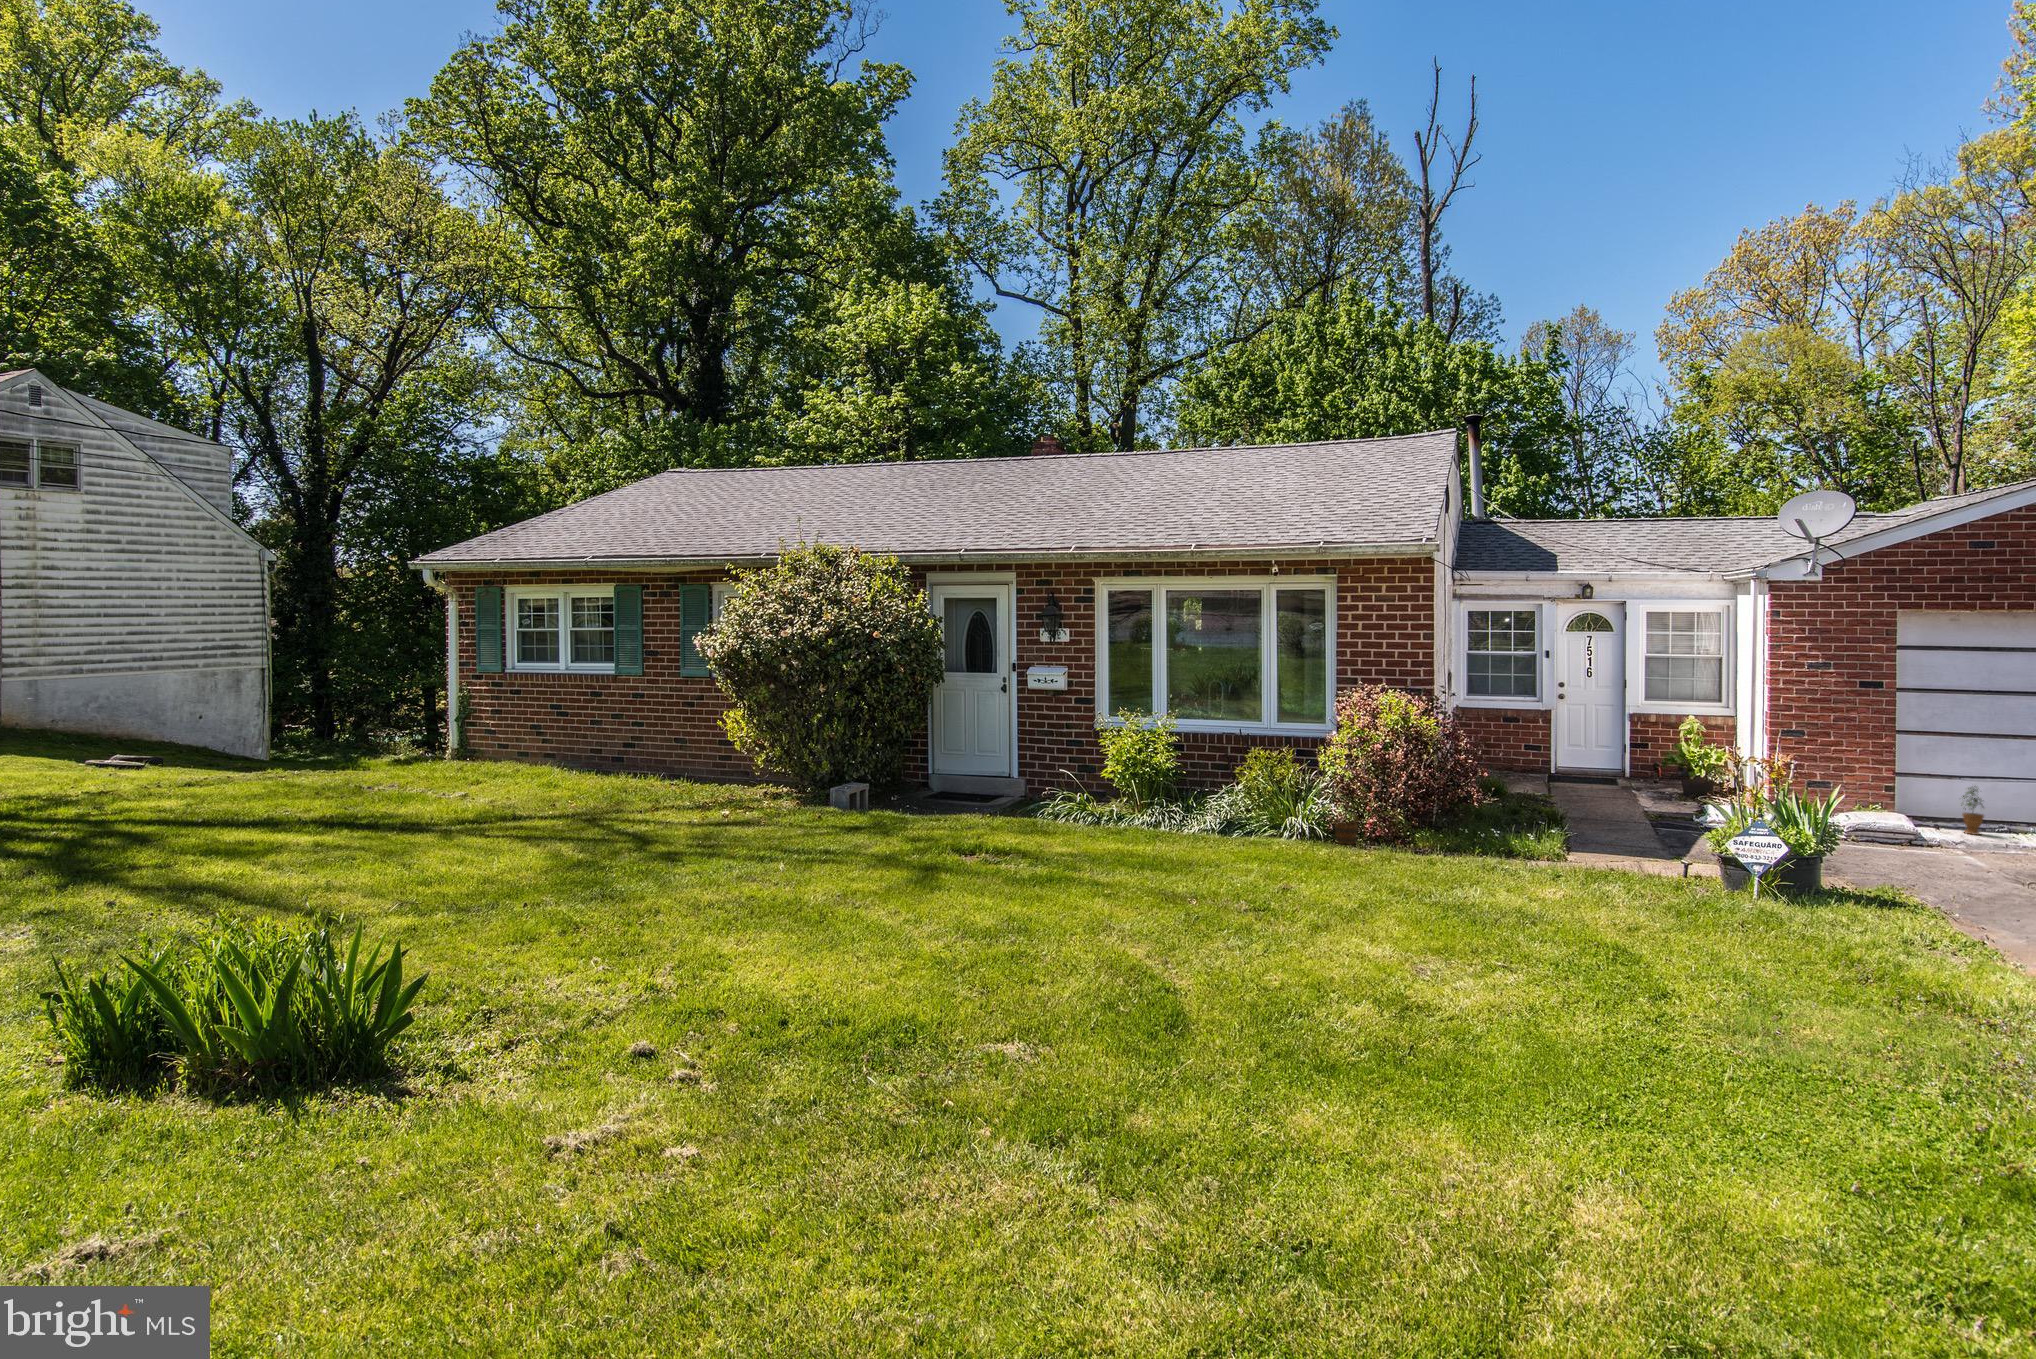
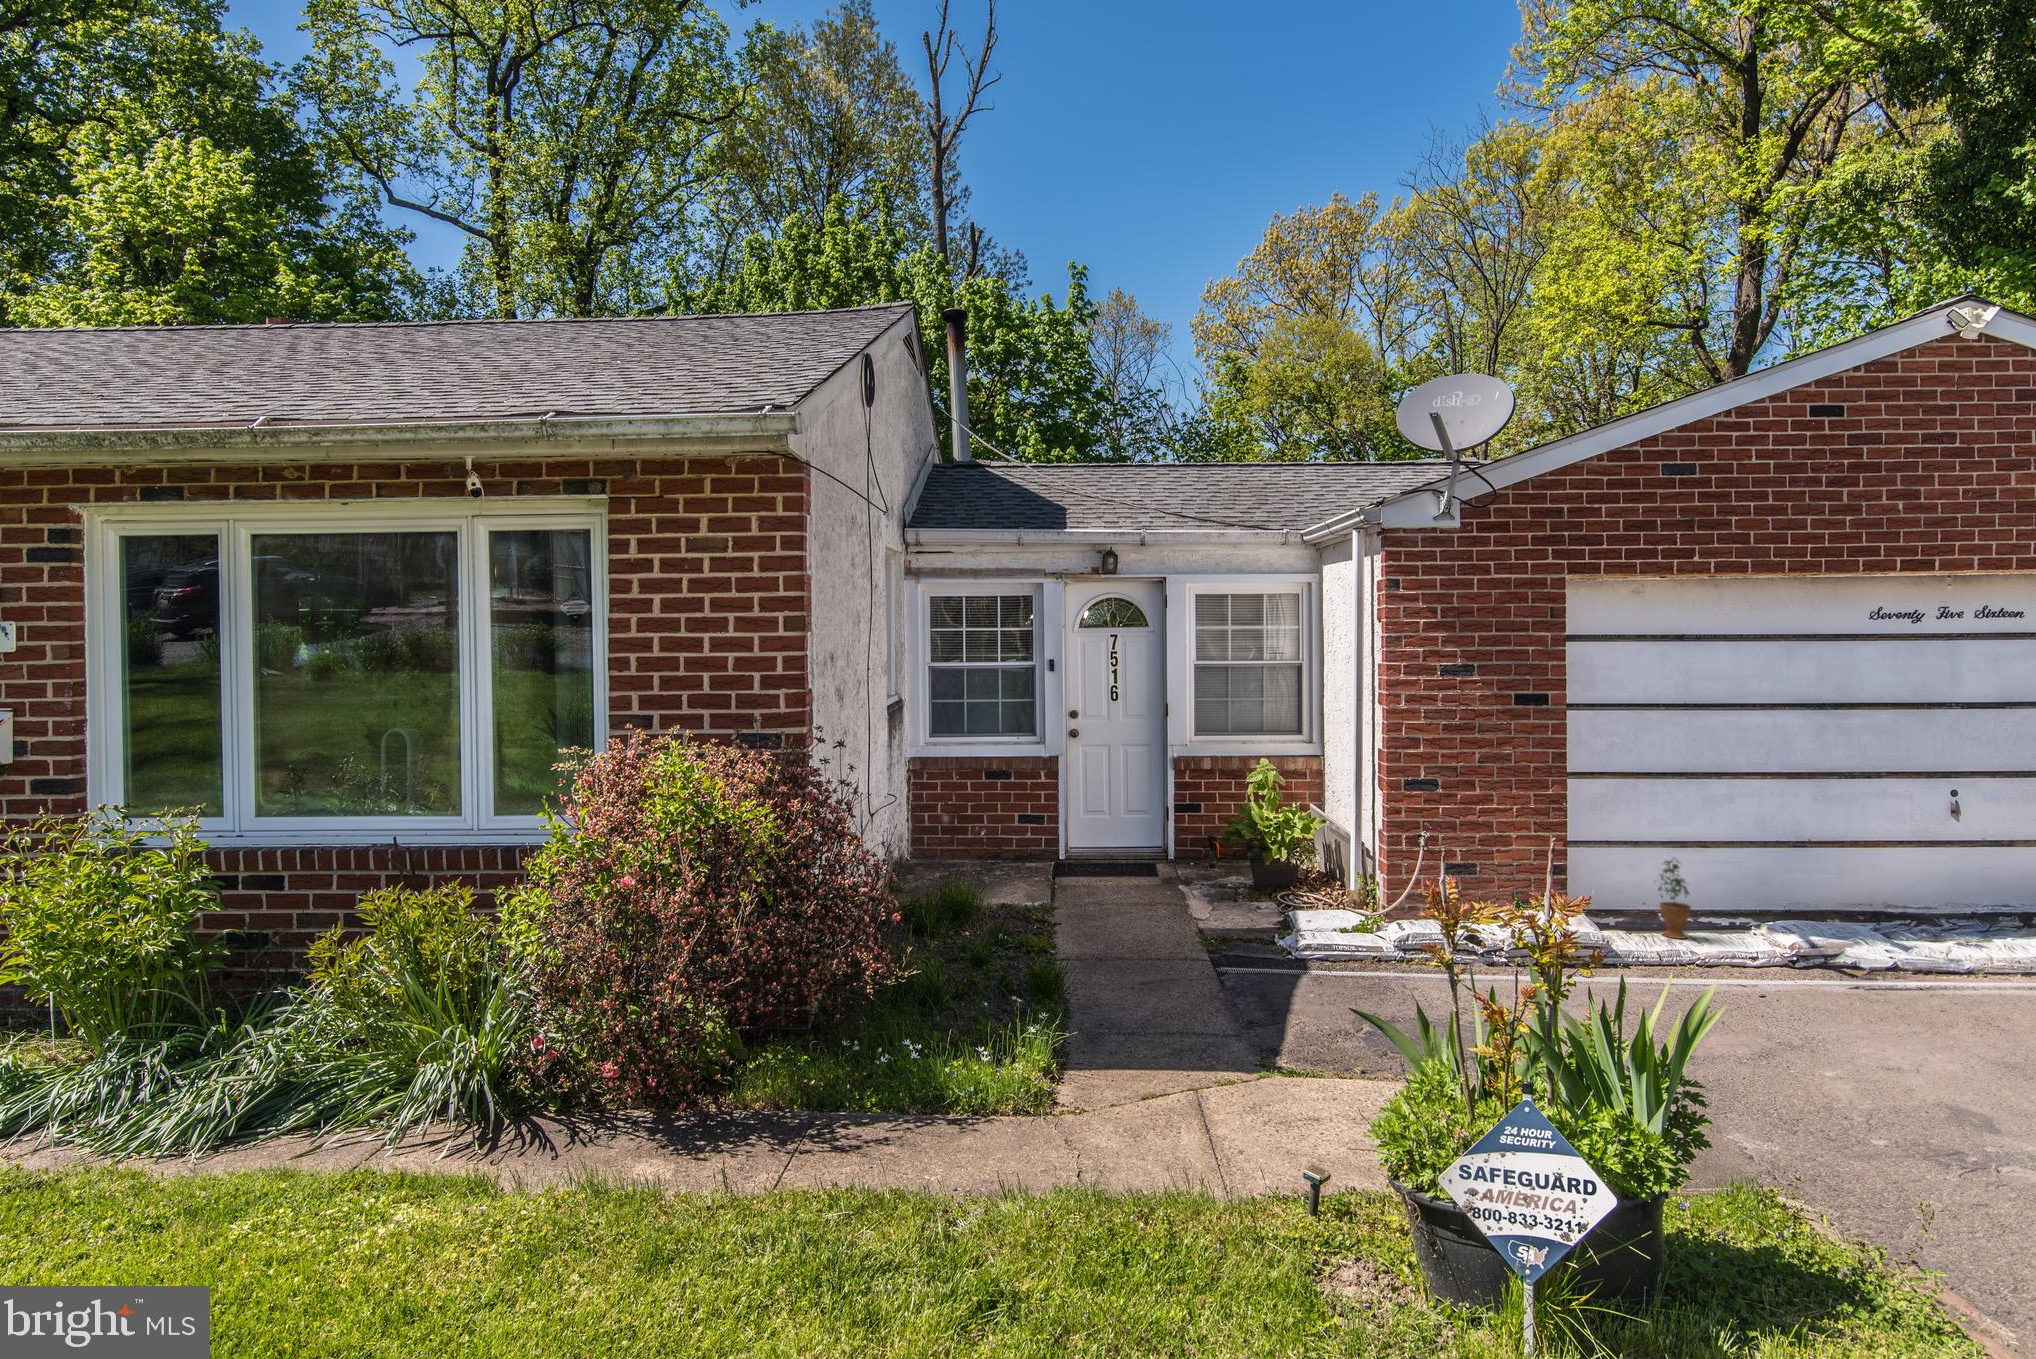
wooden bucket: present [1335,806,1358,844] -> none [529,1039,589,1141]

